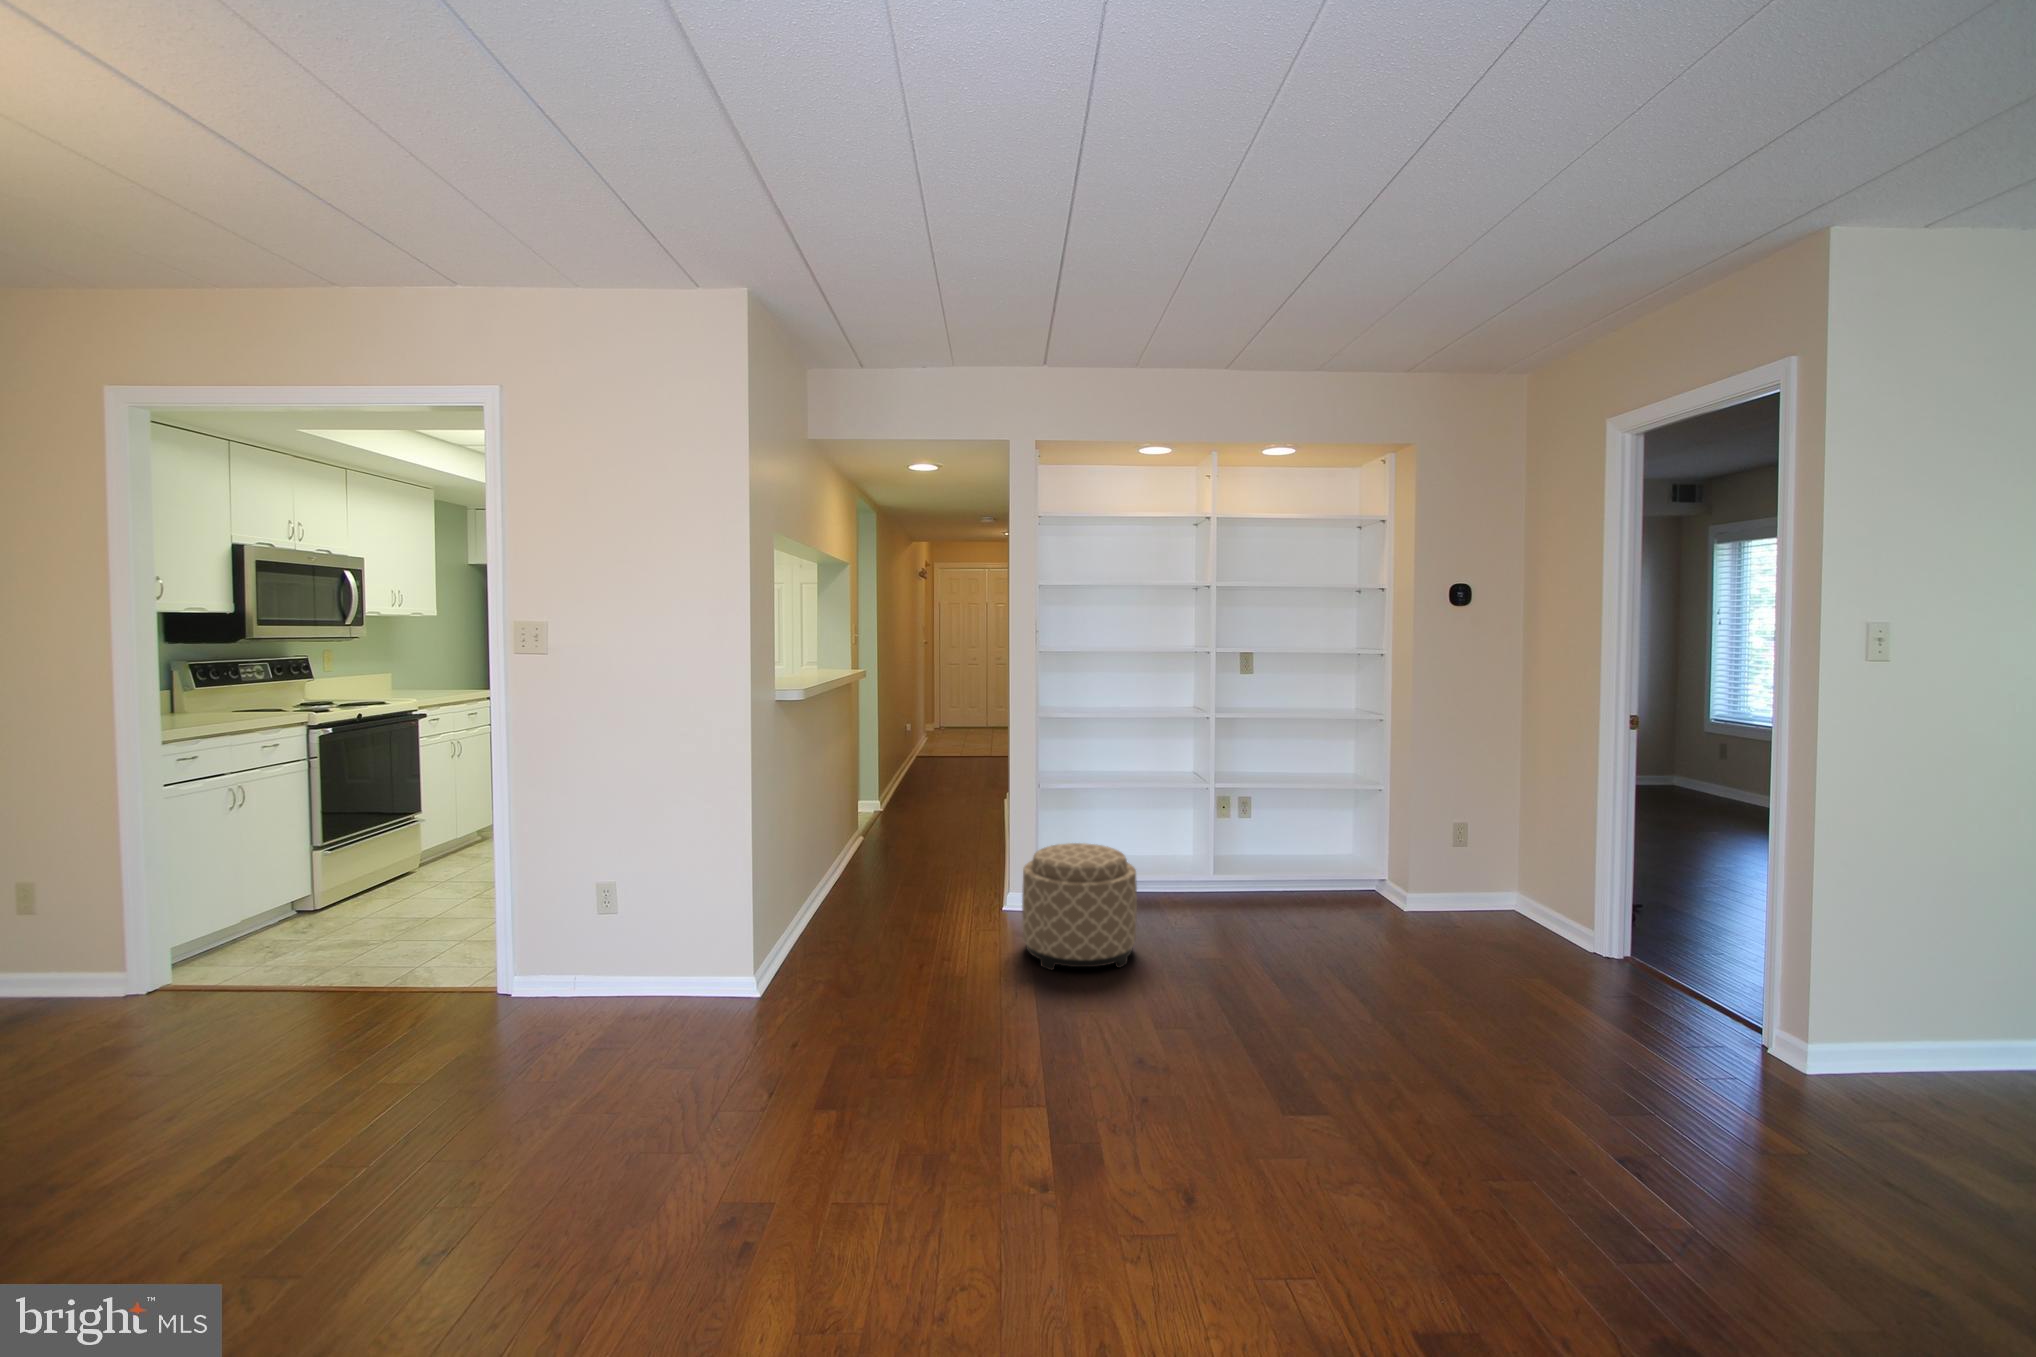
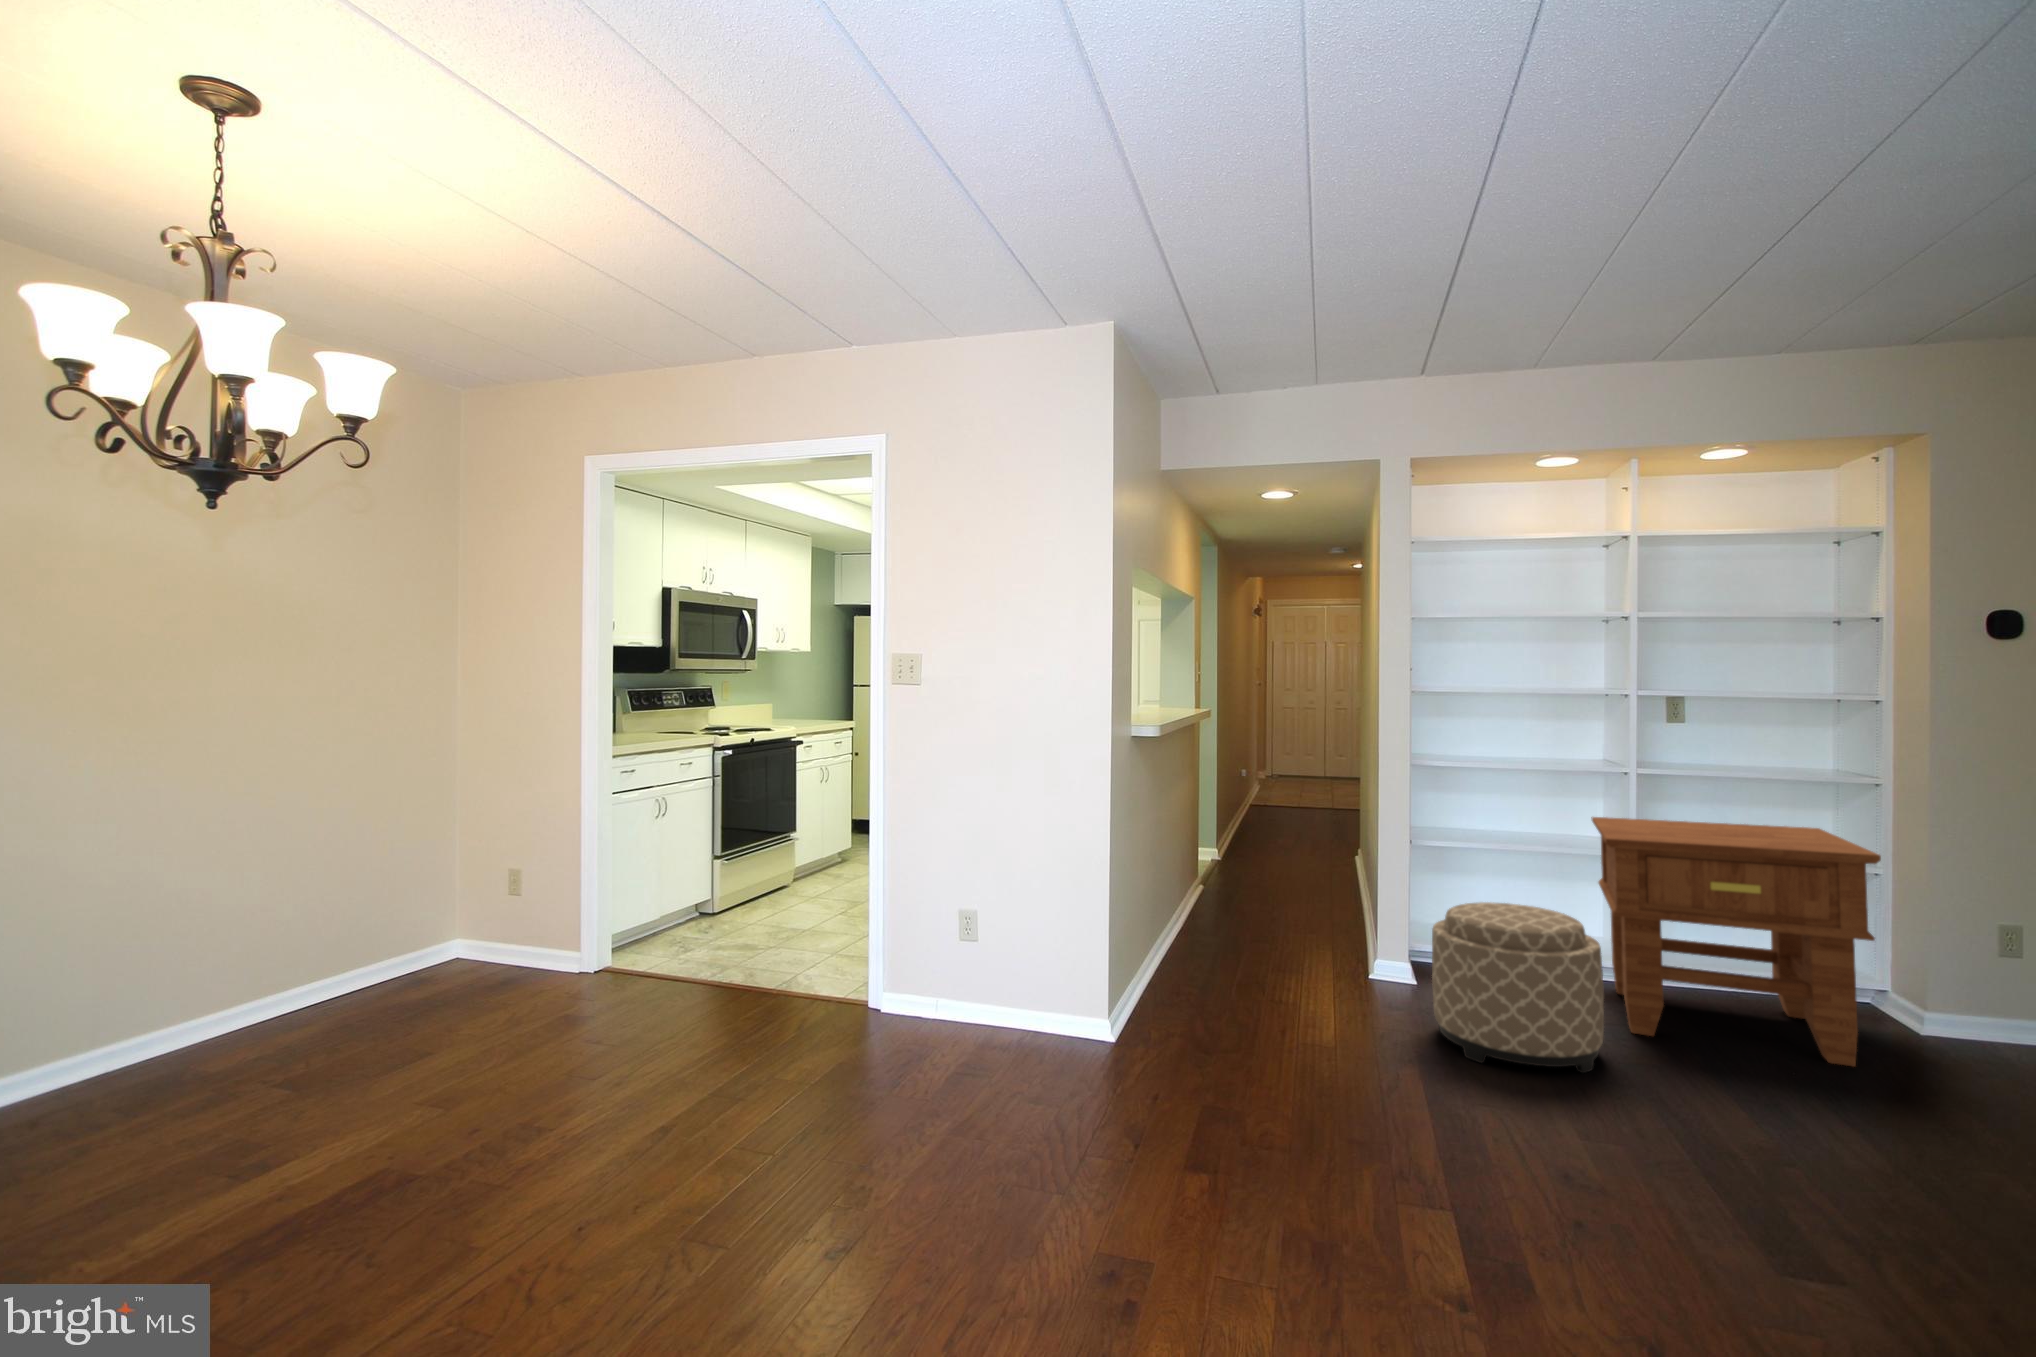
side table: none [1146,769,1305,938] -> present [1591,817,1881,1067]

